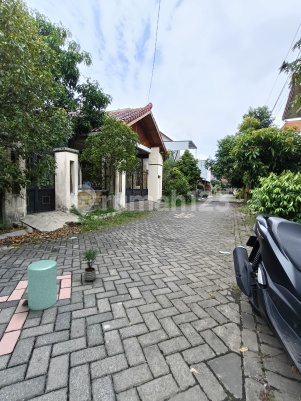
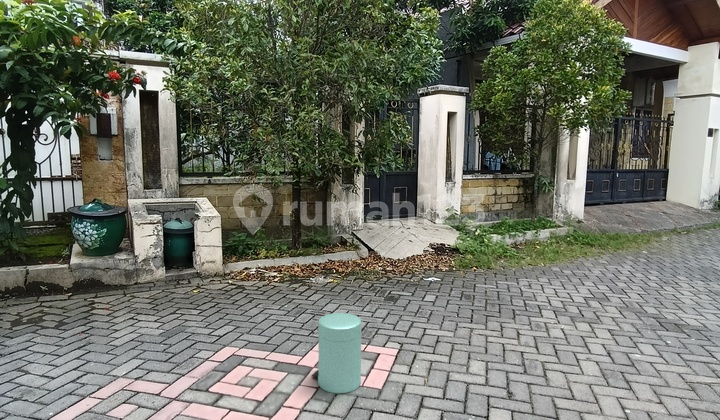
potted plant: present [79,249,97,282] -> none [405,307,447,372]

